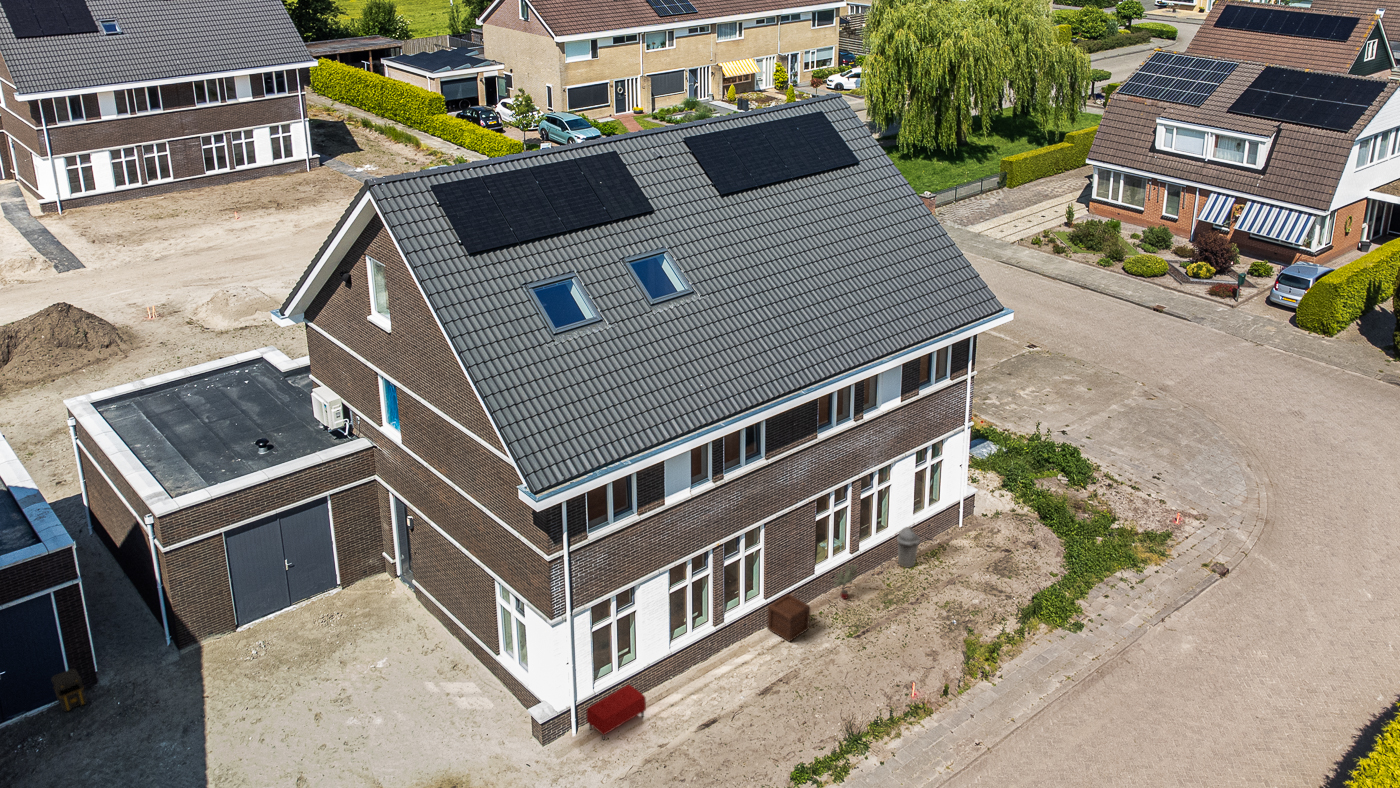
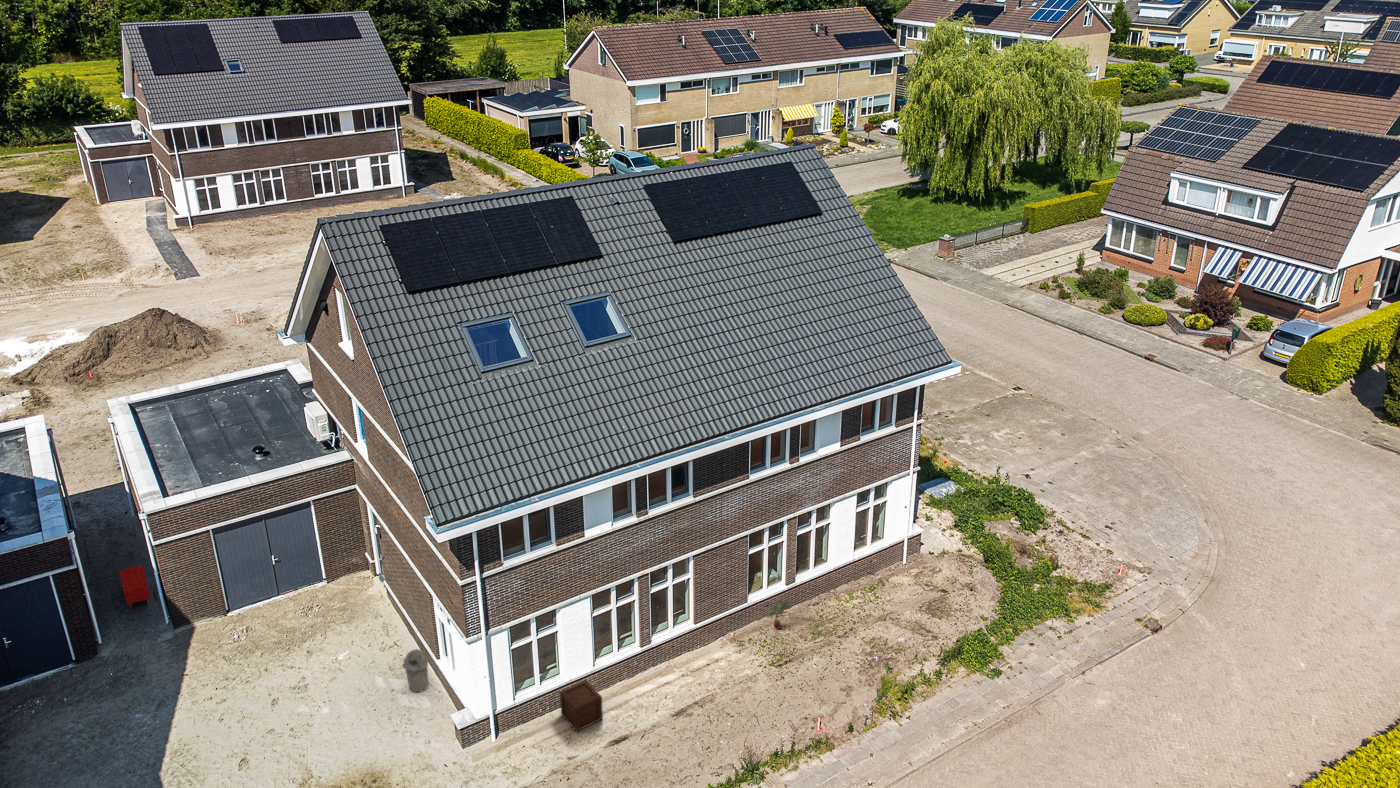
trash can: present [897,527,920,568] -> present [403,649,429,692]
wooden crate: present [767,594,810,641] -> present [560,680,603,731]
toolbox: present [52,669,87,712] -> none [39,646,70,684]
bench: present [586,685,646,740] -> present [120,565,151,609]

